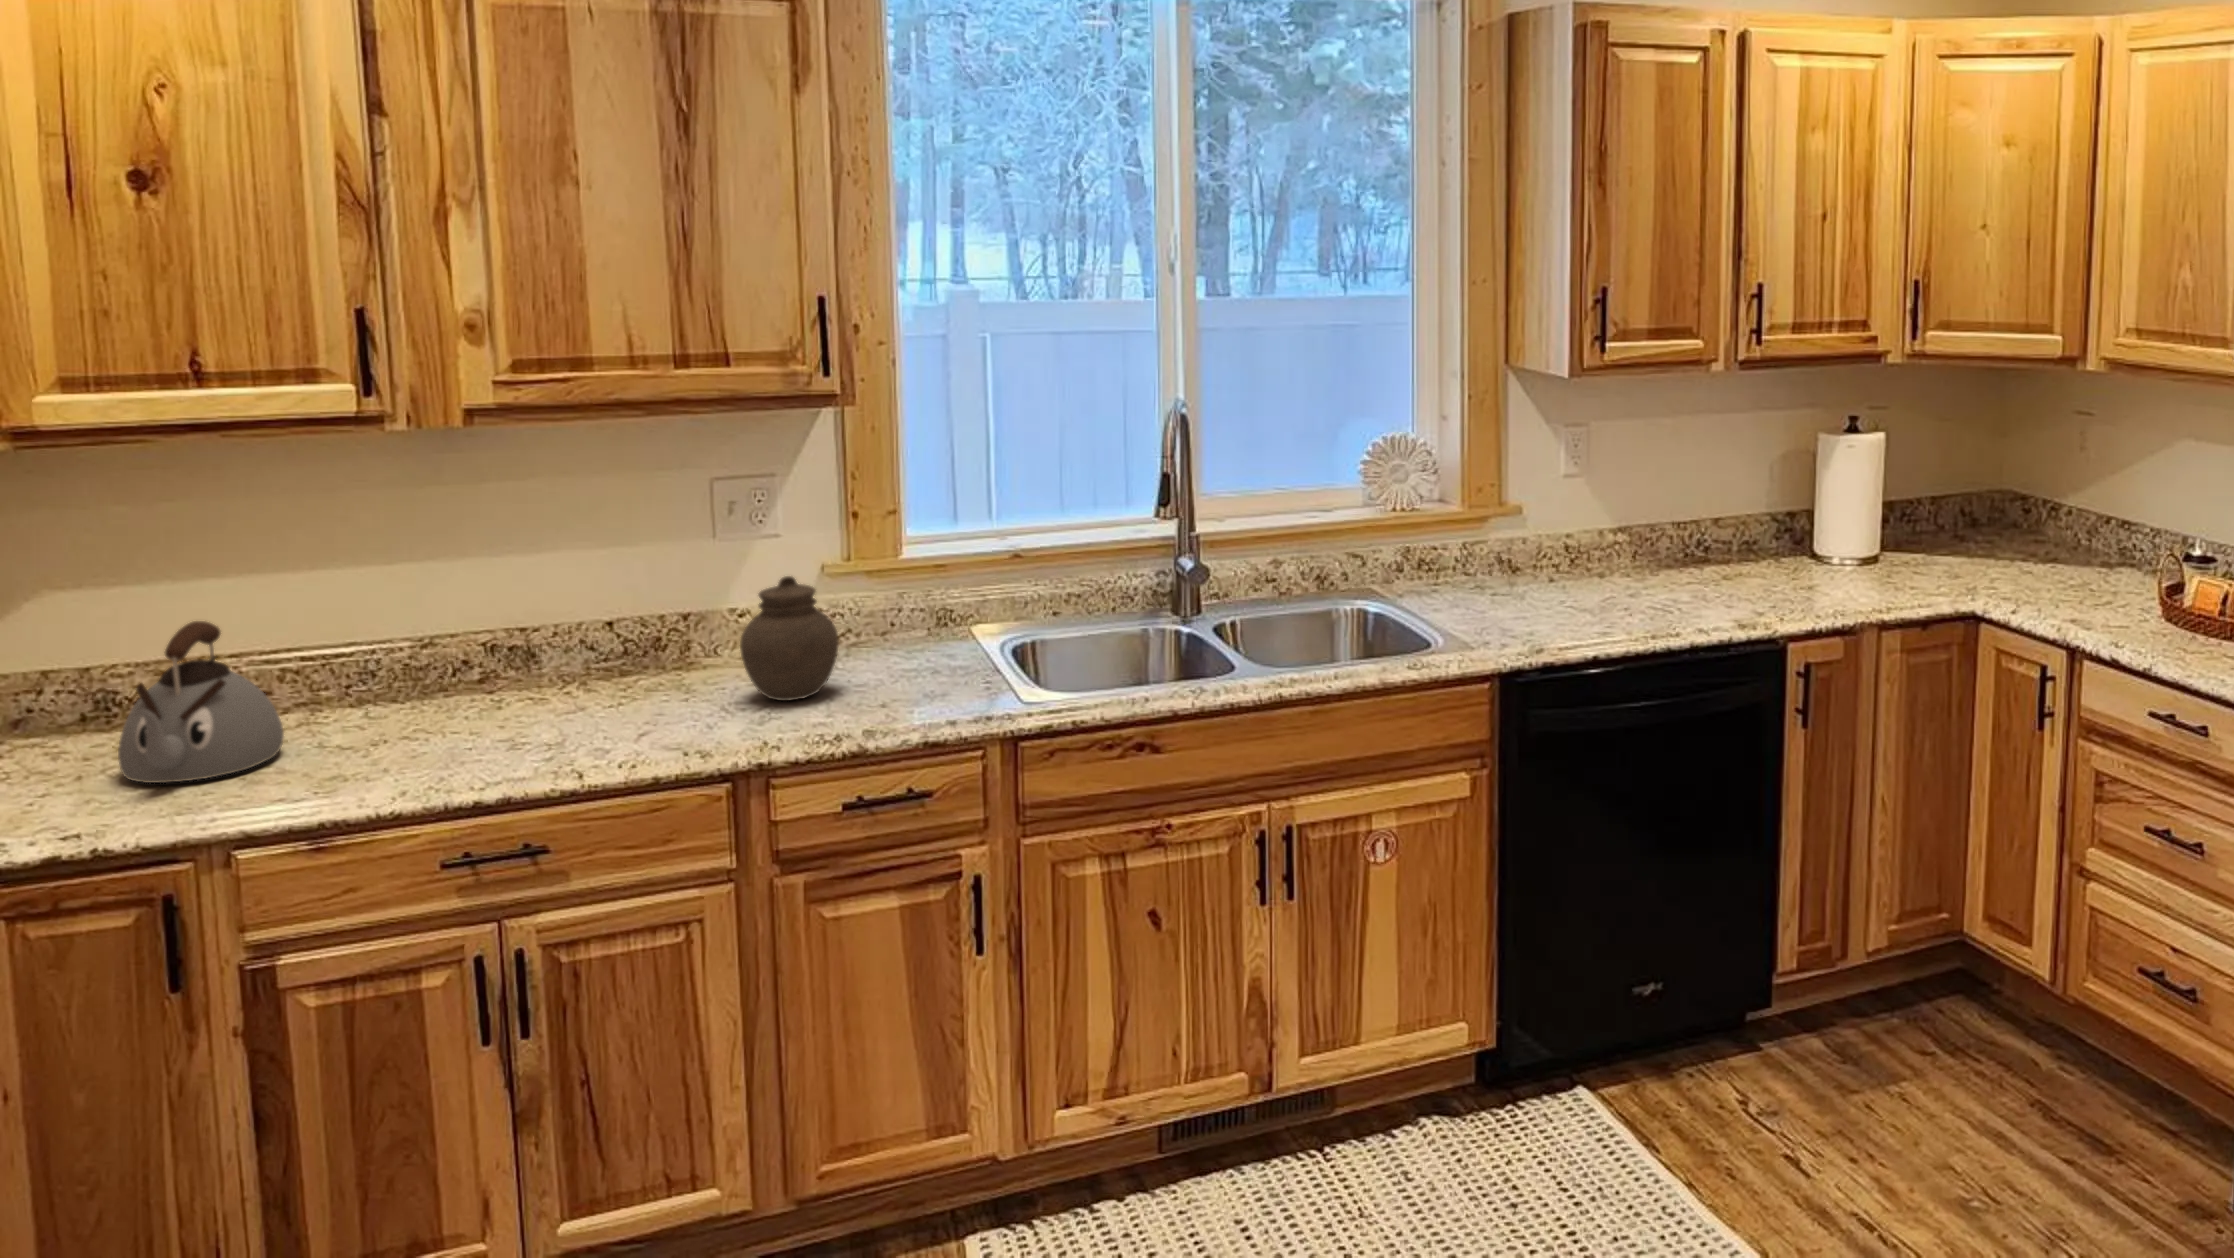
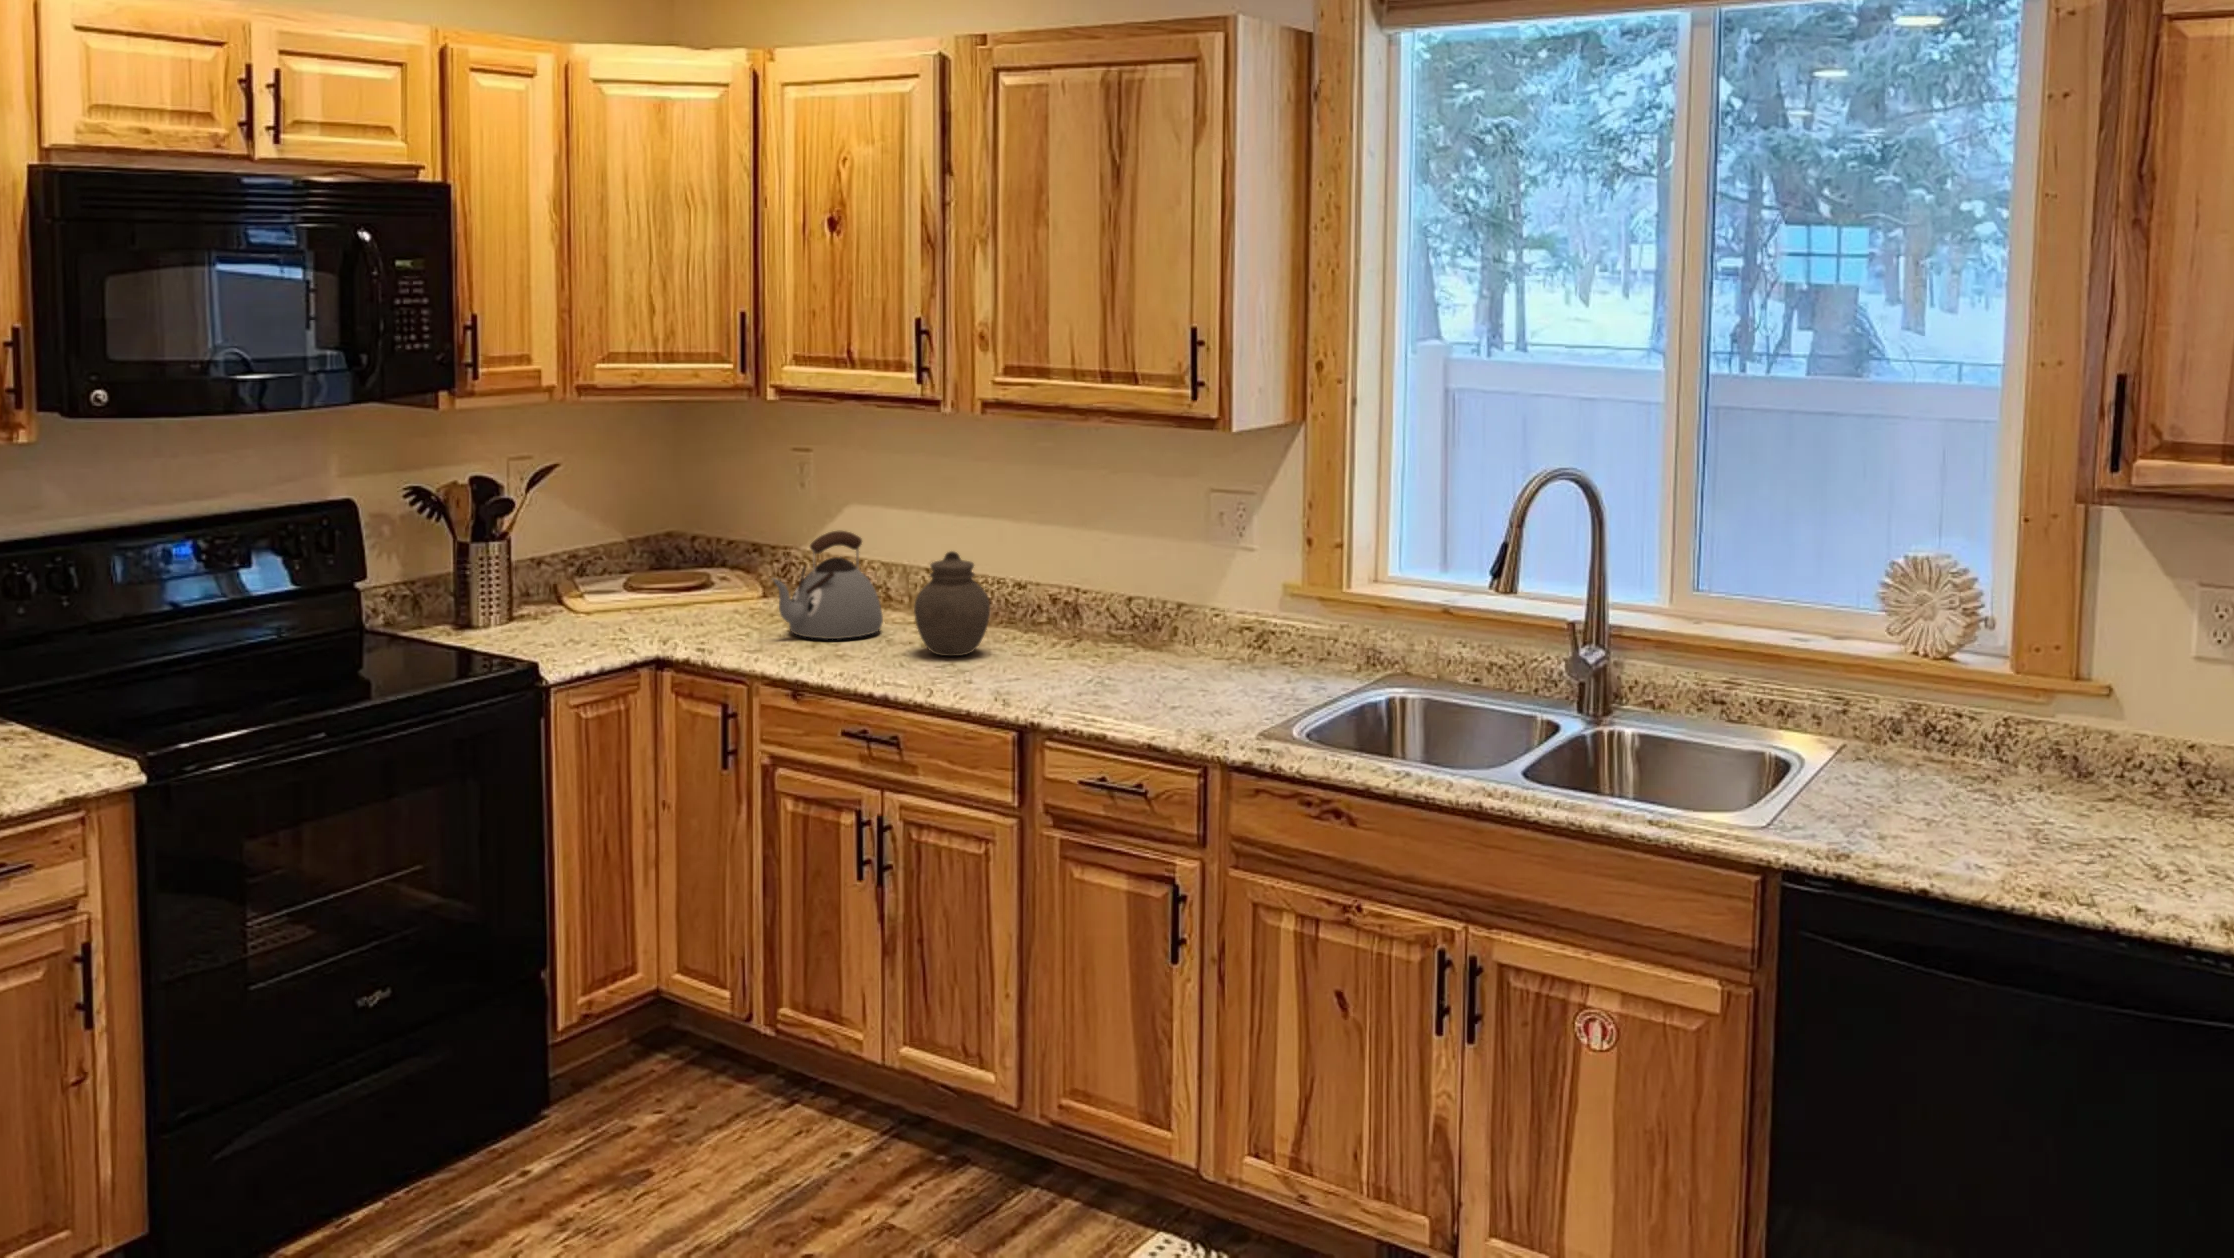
jar: present [740,576,839,701] -> present [914,551,990,656]

